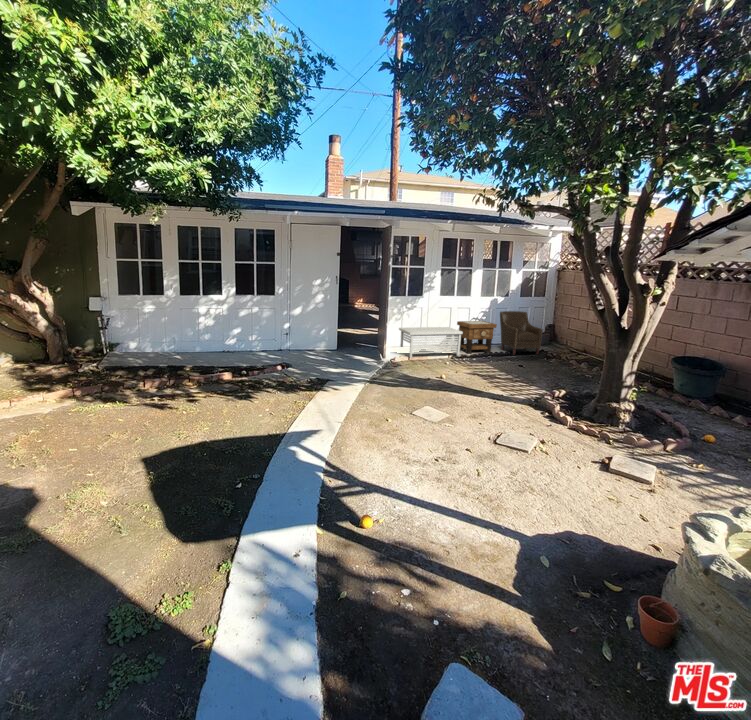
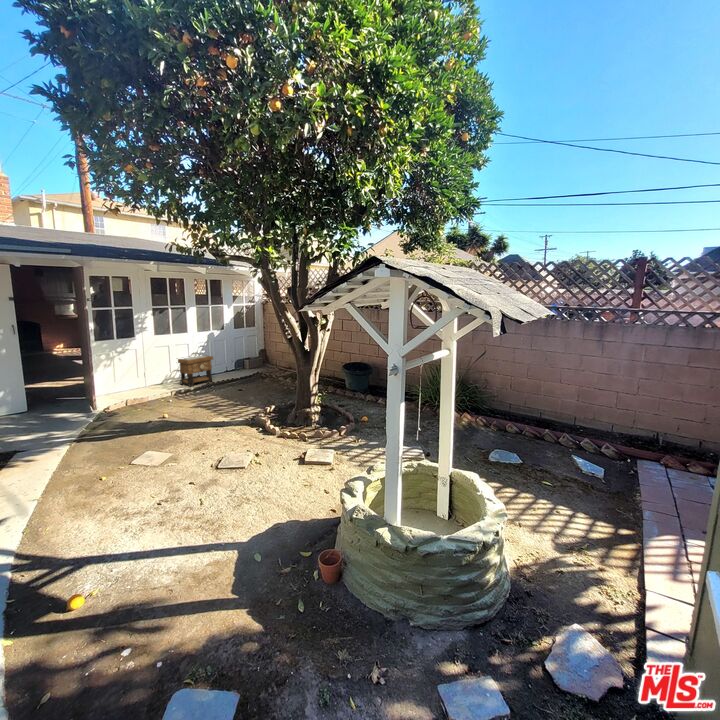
chair: present [500,311,542,355] -> none [215,342,255,380]
storage bench: present [399,327,463,357] -> none [111,366,182,403]

